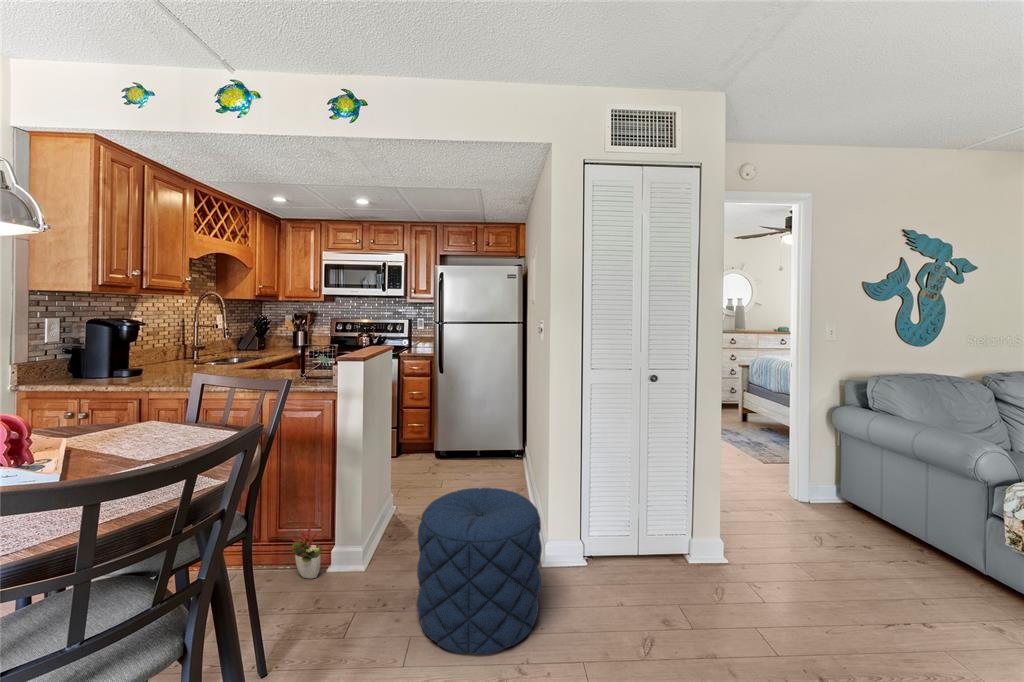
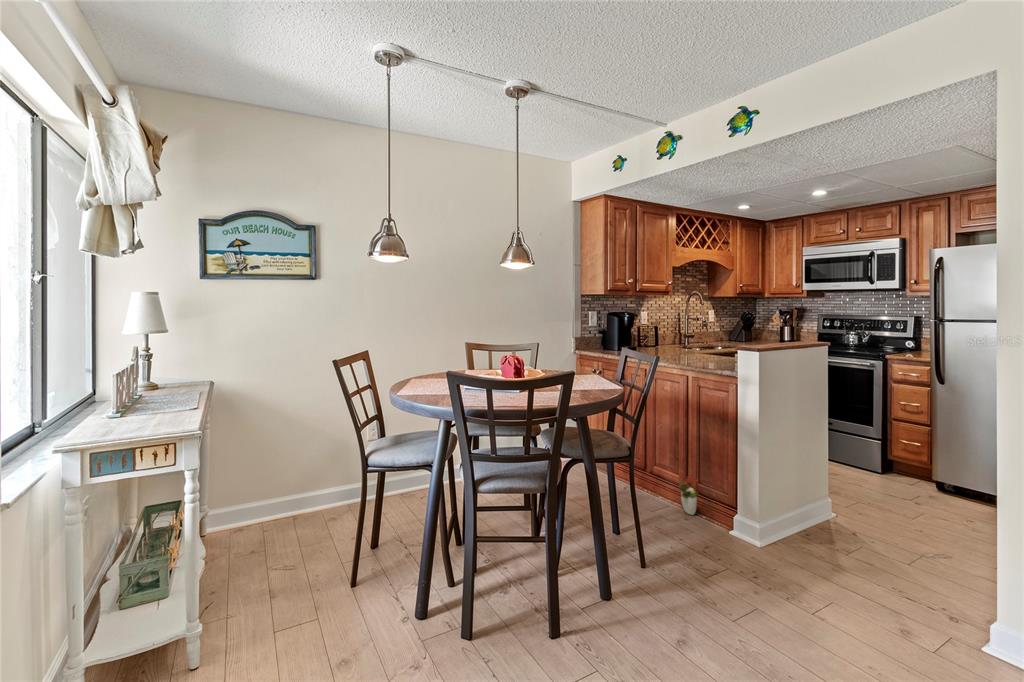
pouf: present [417,488,542,654] -> none [725,470,867,624]

